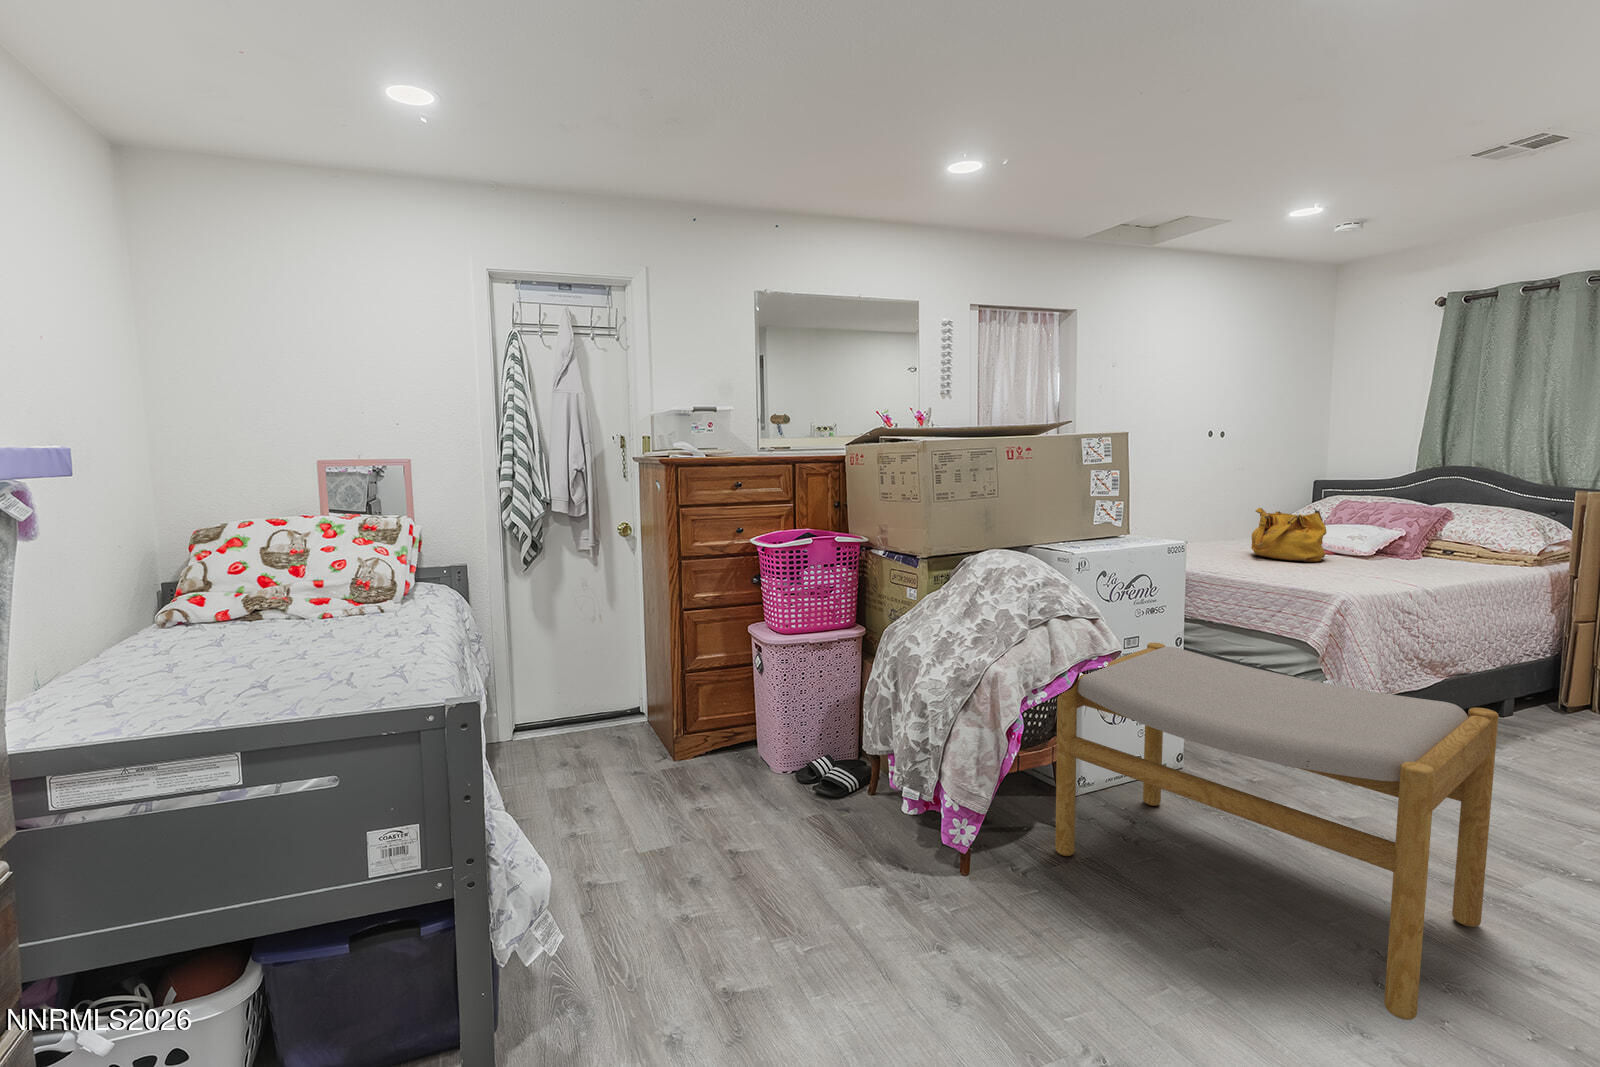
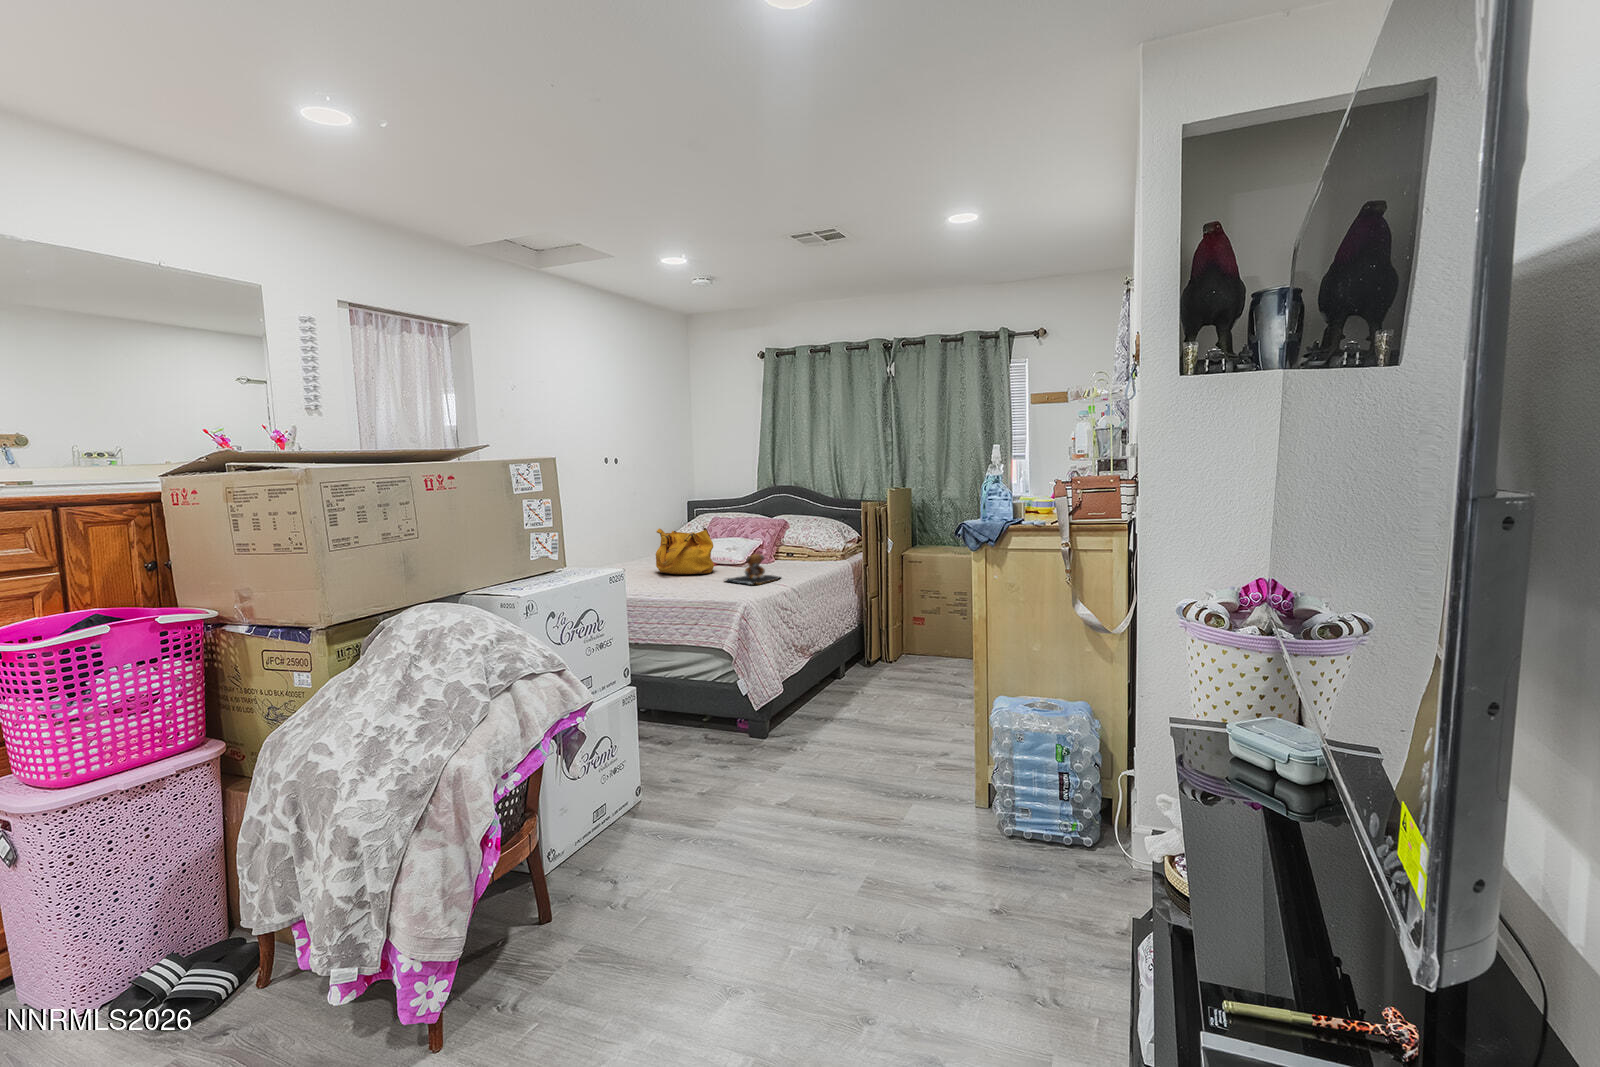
teddy bear: none [1330,545,1418,580] -> present [726,554,779,584]
footstool: present [1055,643,1499,1020] -> none [528,680,891,980]

